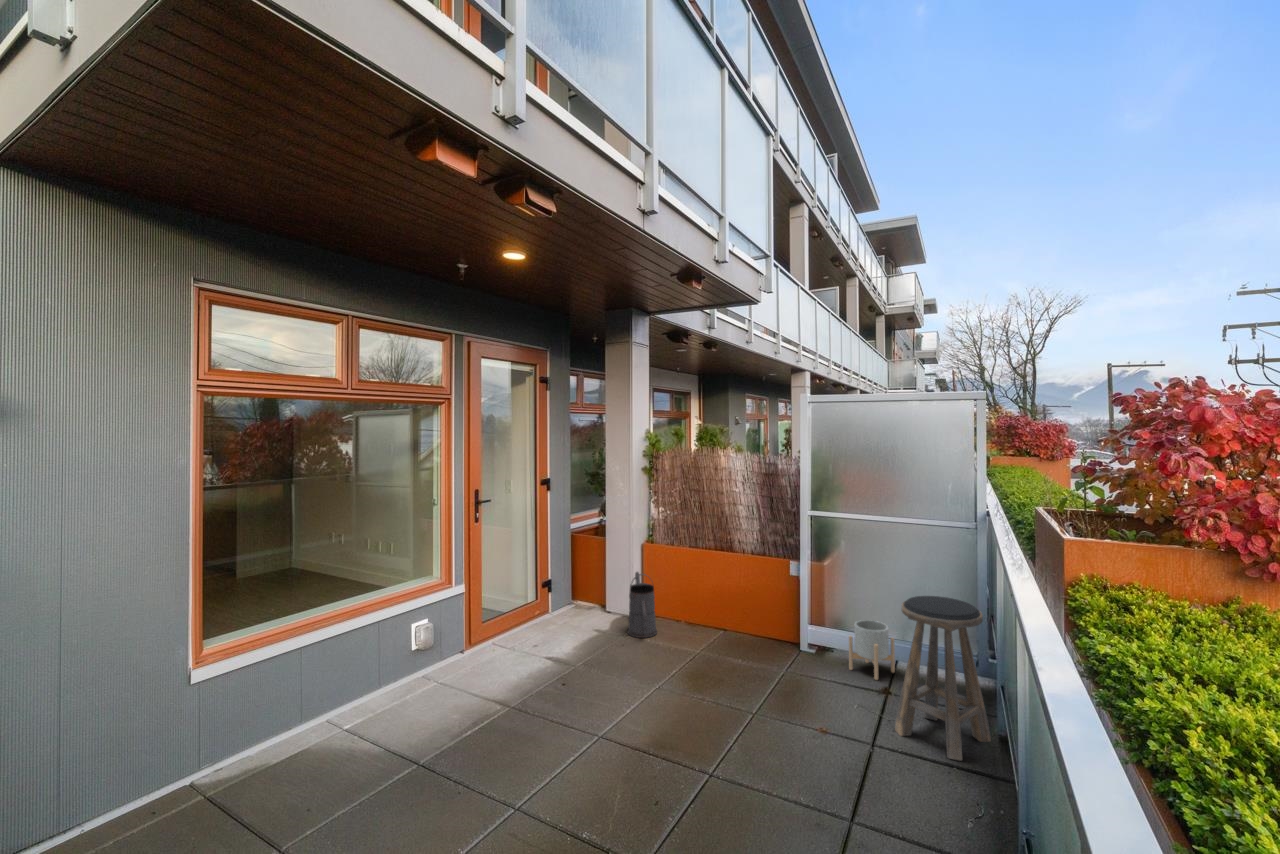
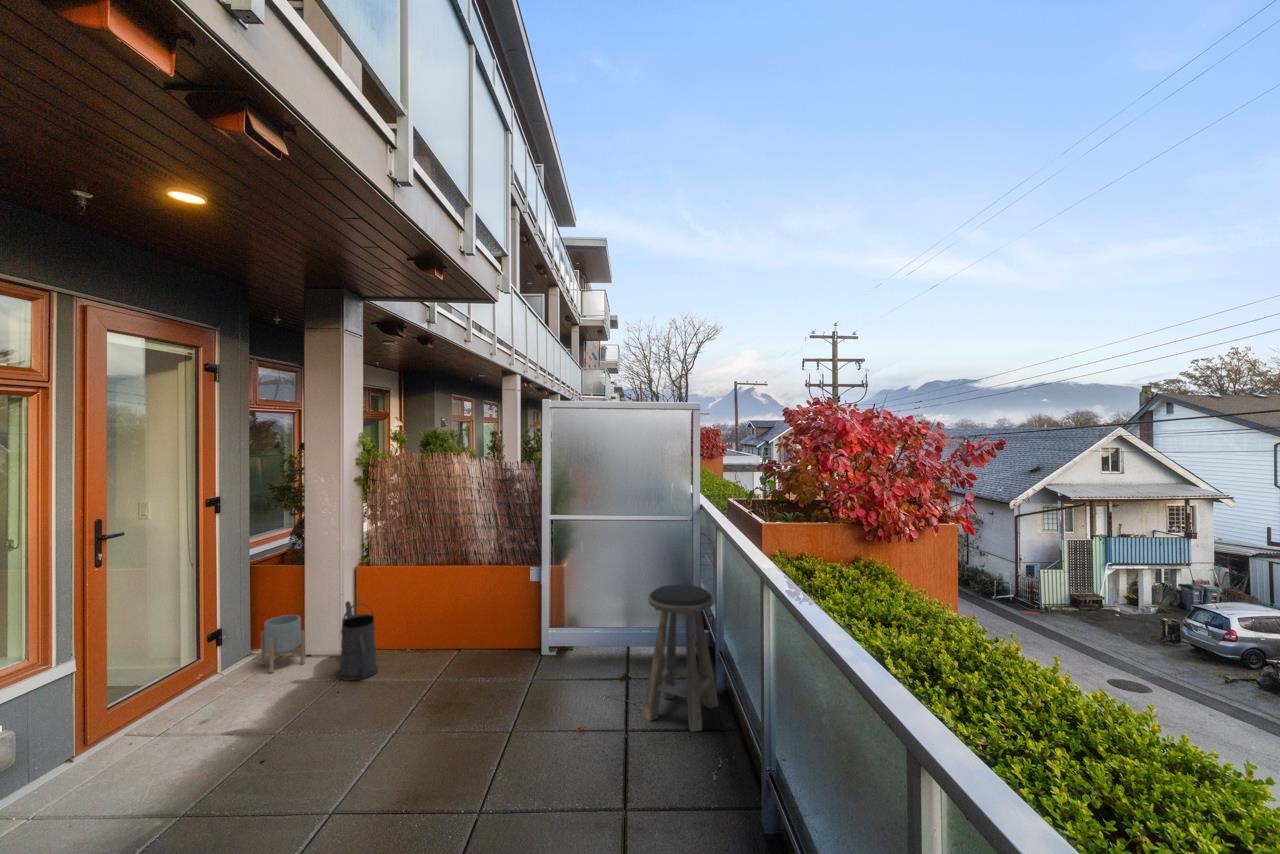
planter: present [849,620,895,680] -> present [261,615,305,673]

